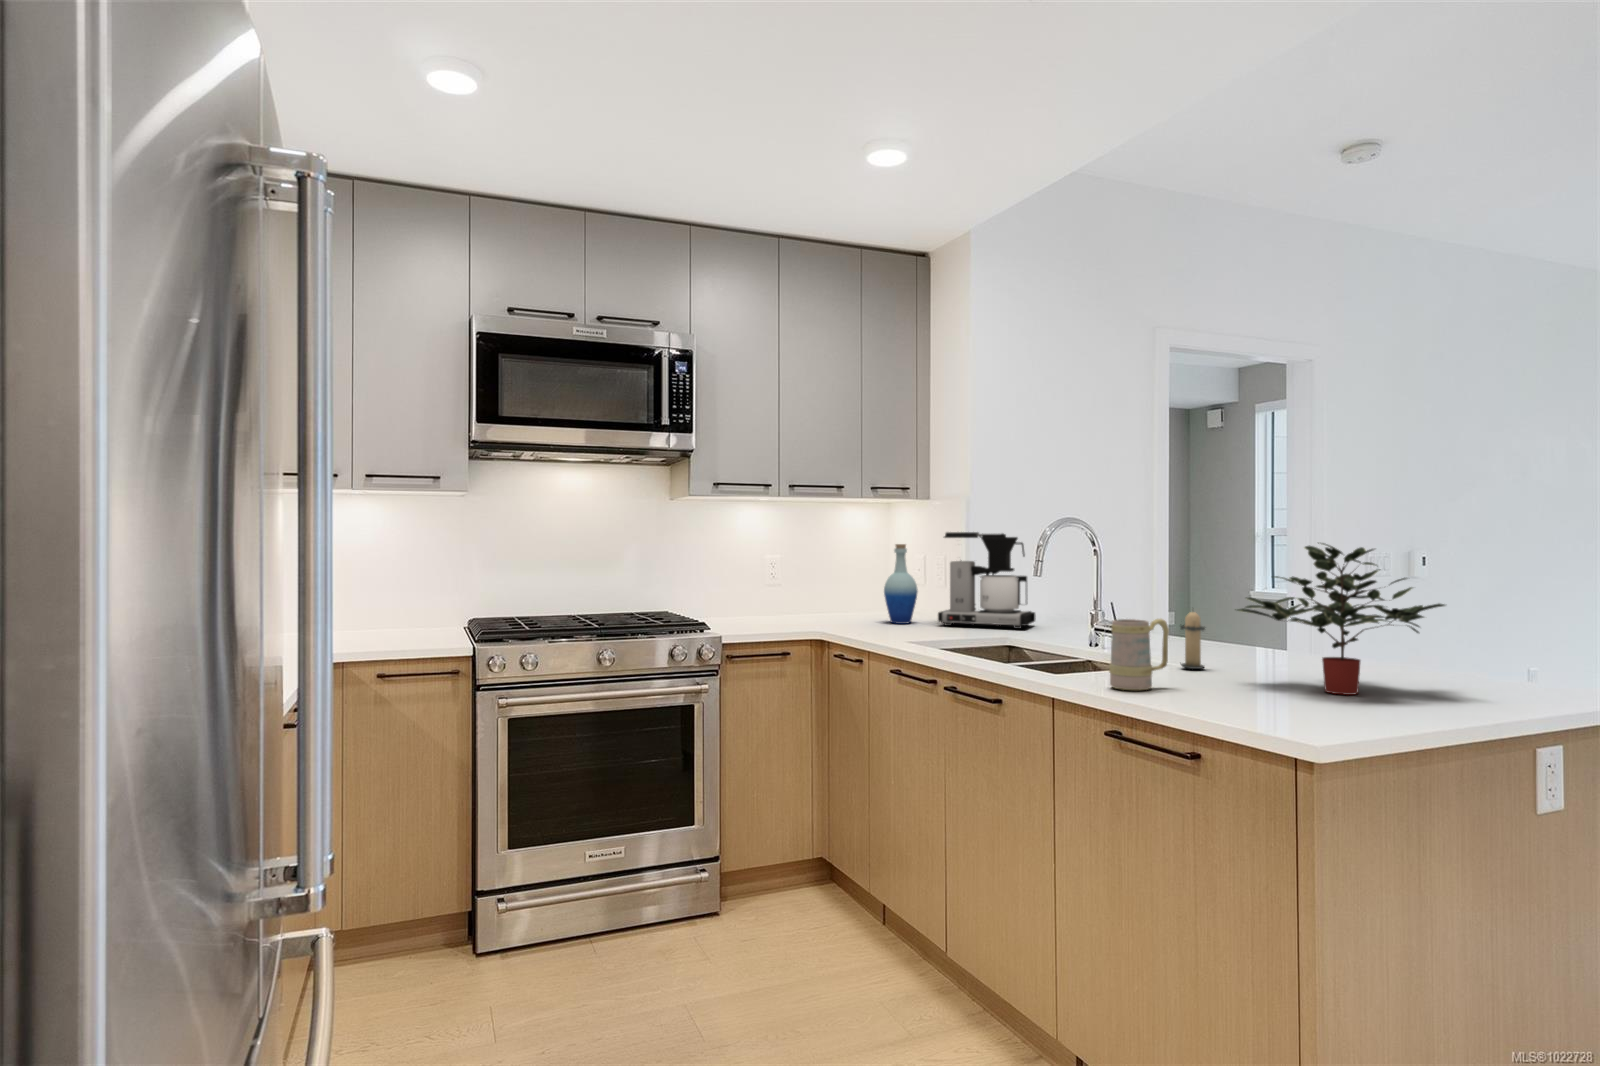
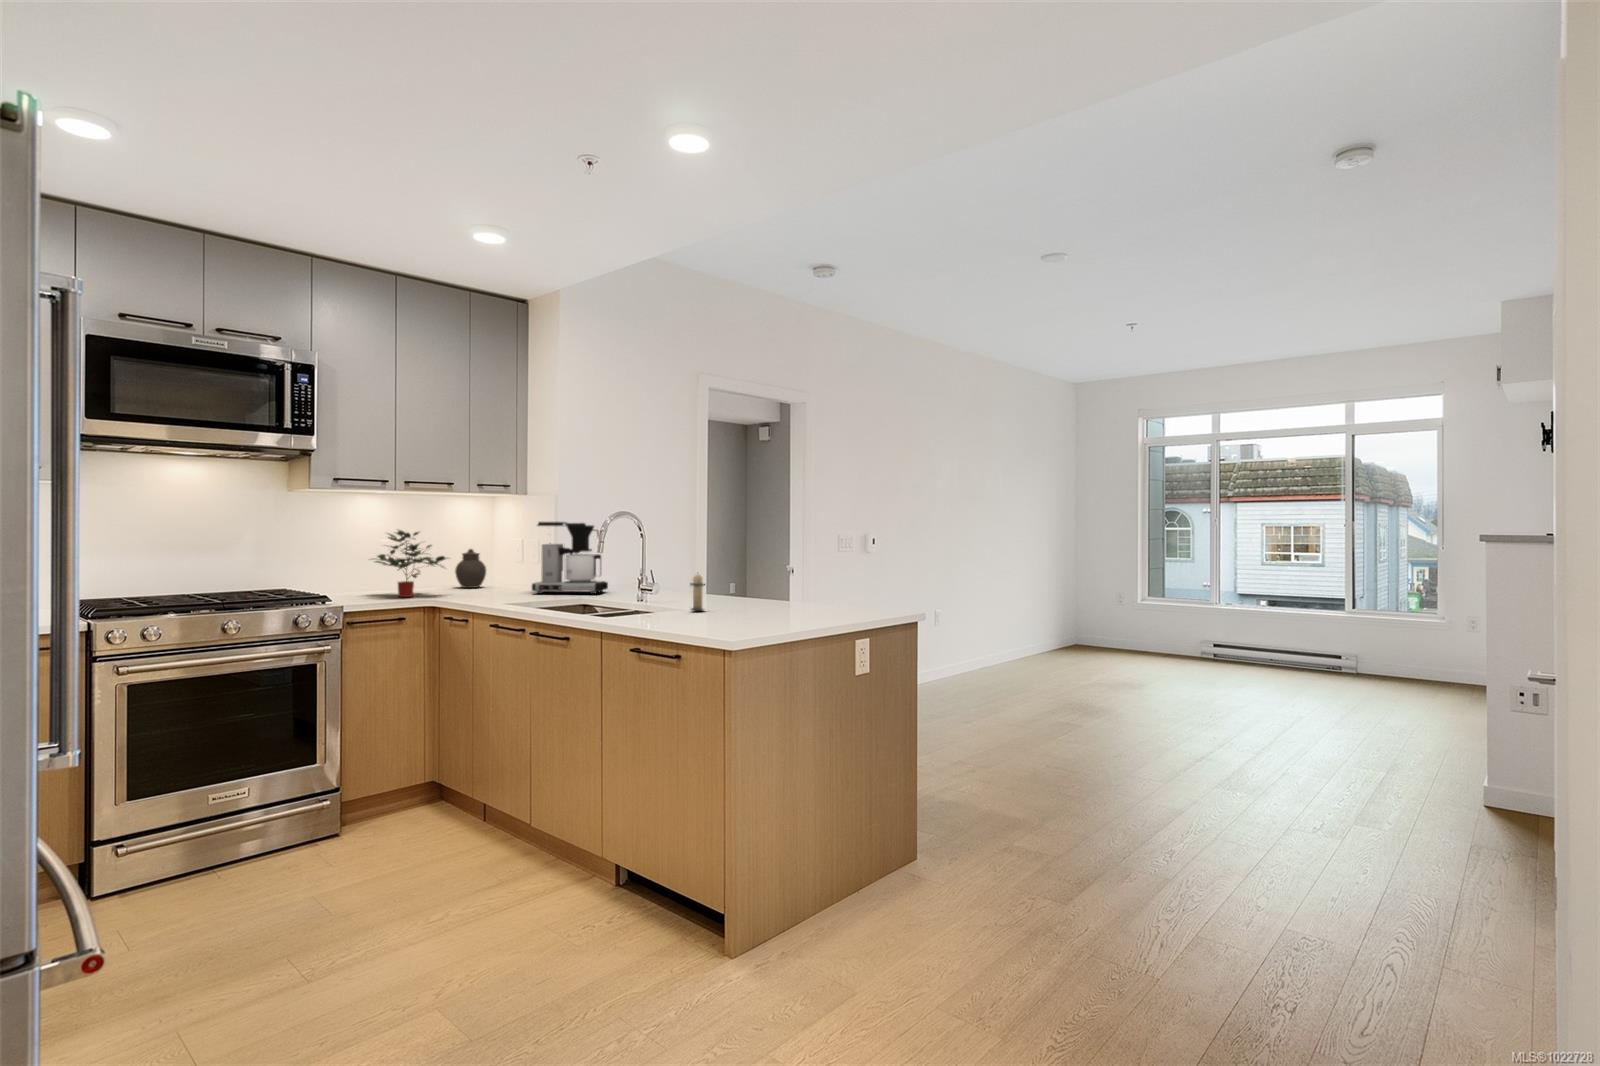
potted plant: present [1237,543,1445,695] -> present [376,530,446,597]
bottle: present [884,544,918,624] -> none [488,531,516,594]
jar: none [846,566,881,614] -> present [455,549,486,588]
mug: present [1109,619,1169,690] -> none [638,577,675,623]

